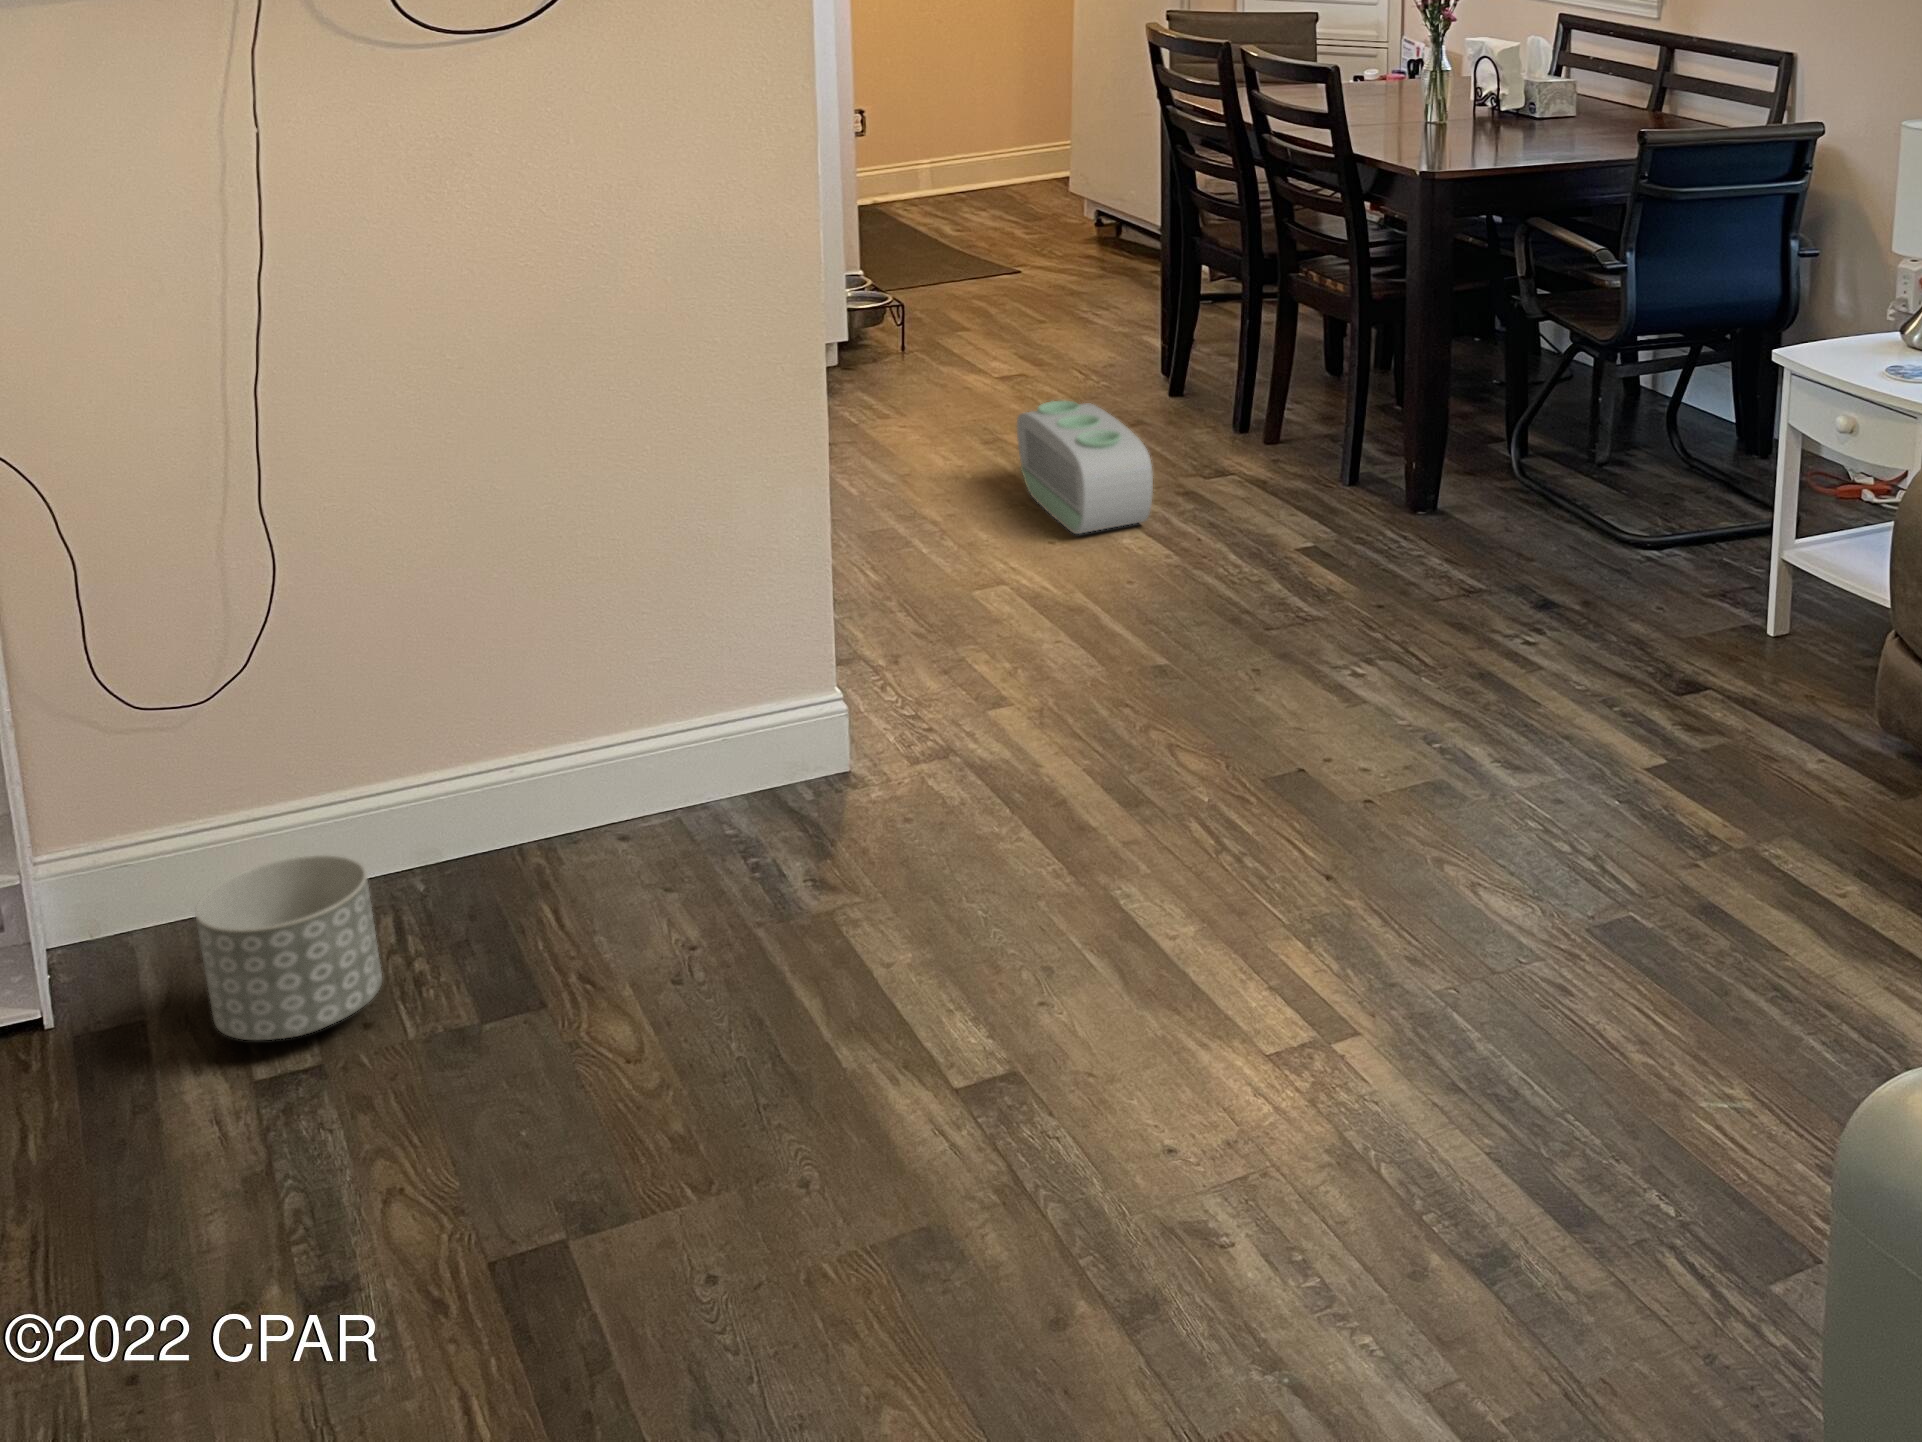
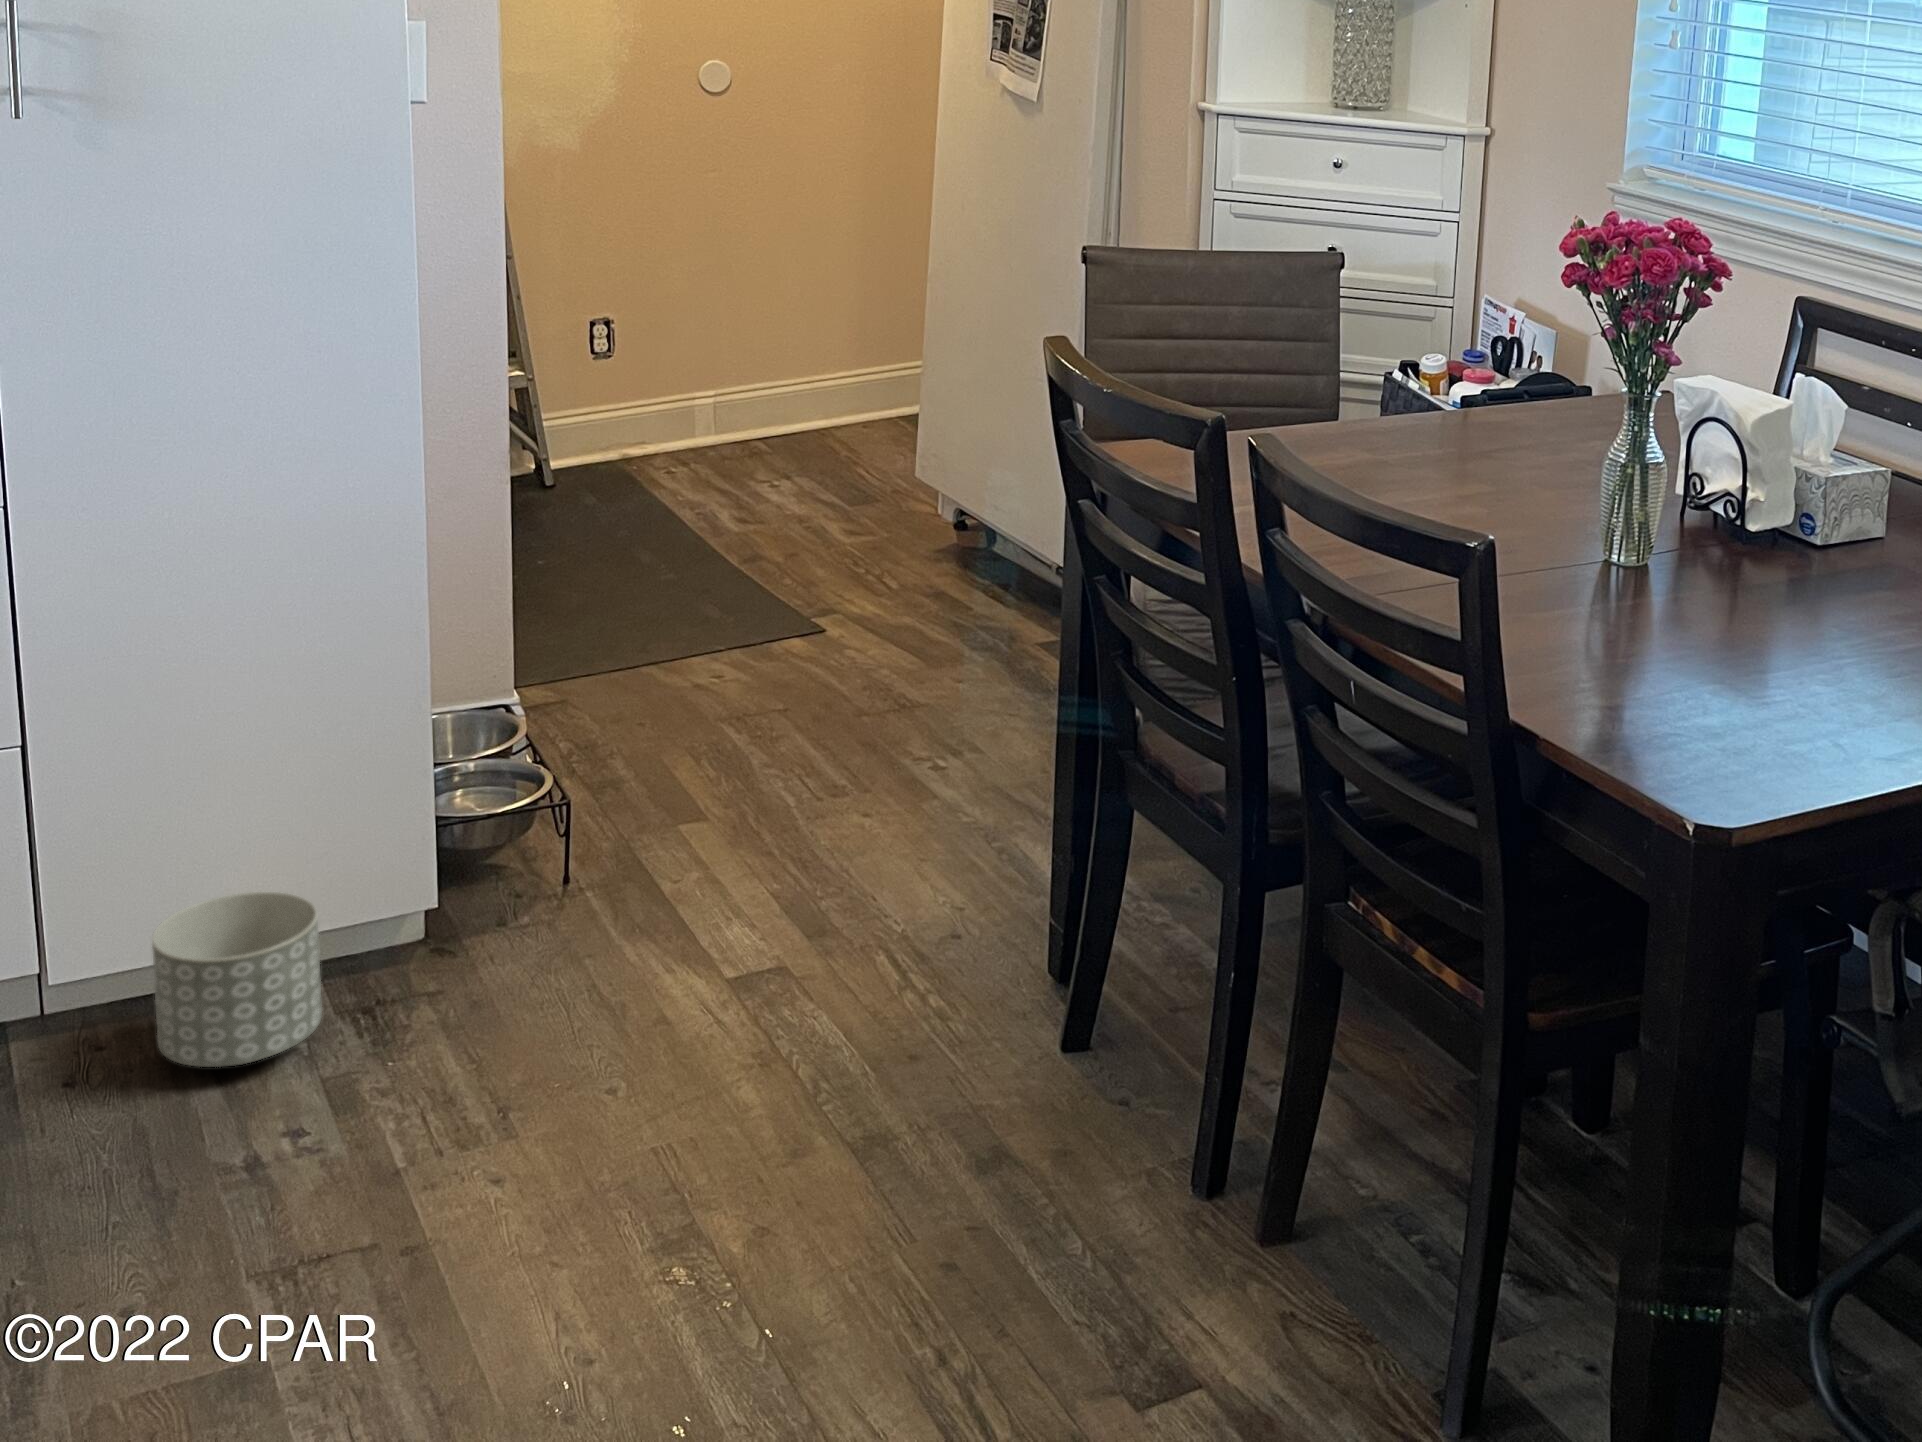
air purifier: present [1017,401,1153,534] -> none [873,480,1012,609]

